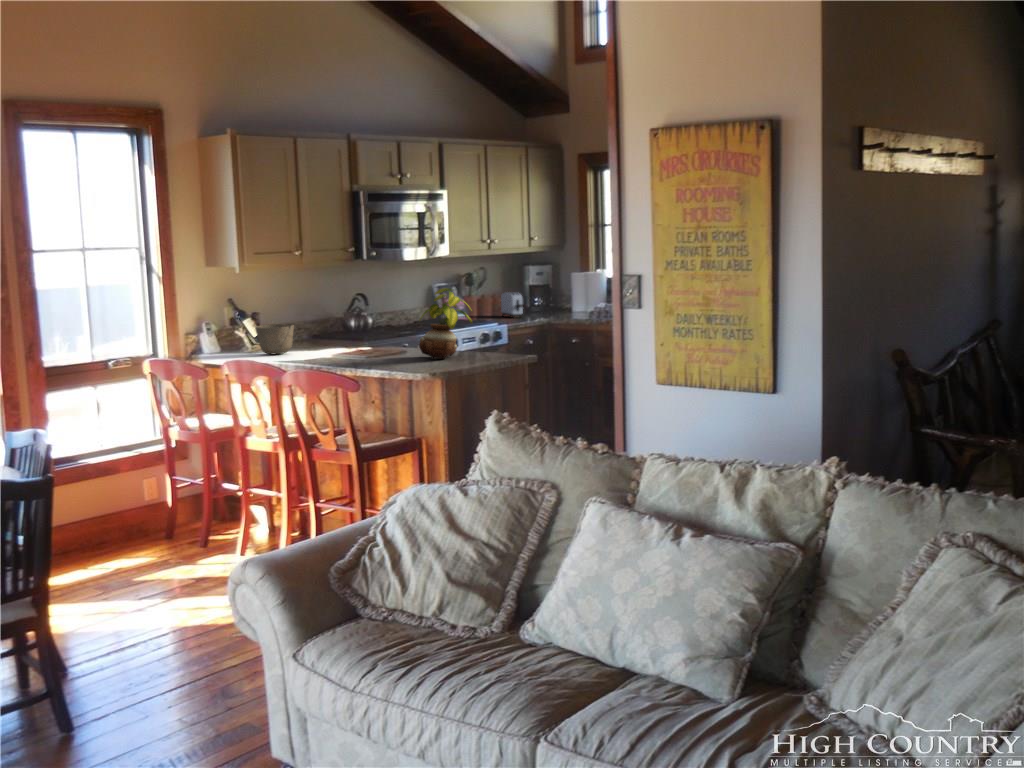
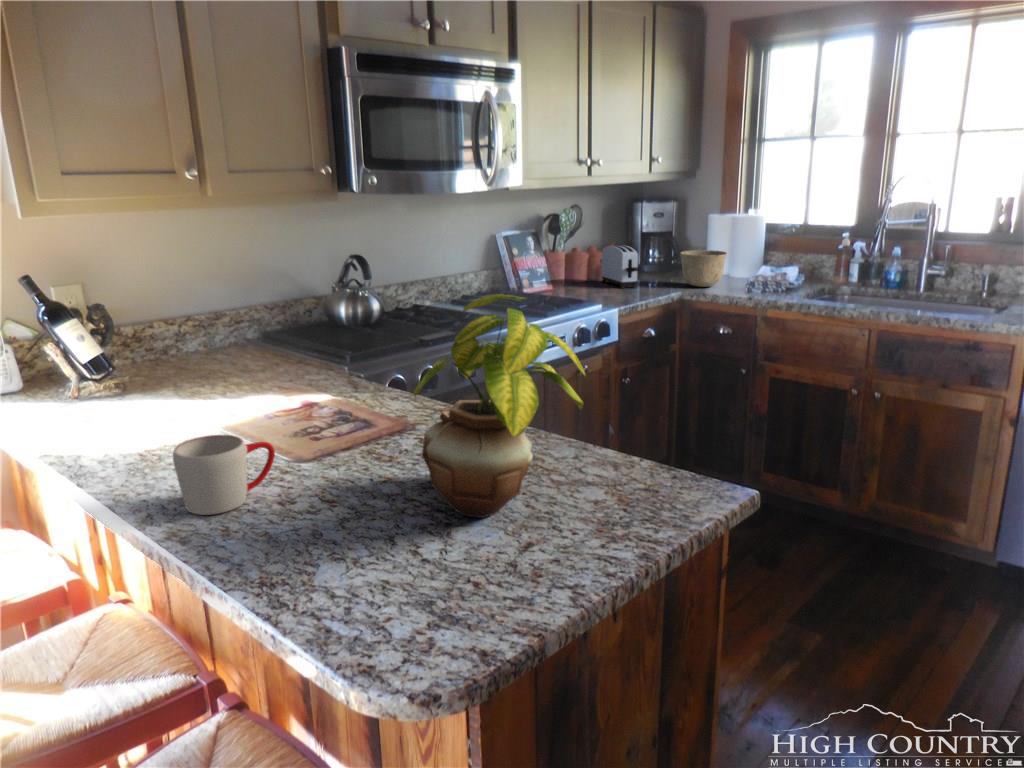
ceramic bowl: present [255,324,294,354] -> present [680,250,727,287]
mug: none [339,339,369,362] -> present [173,435,275,515]

